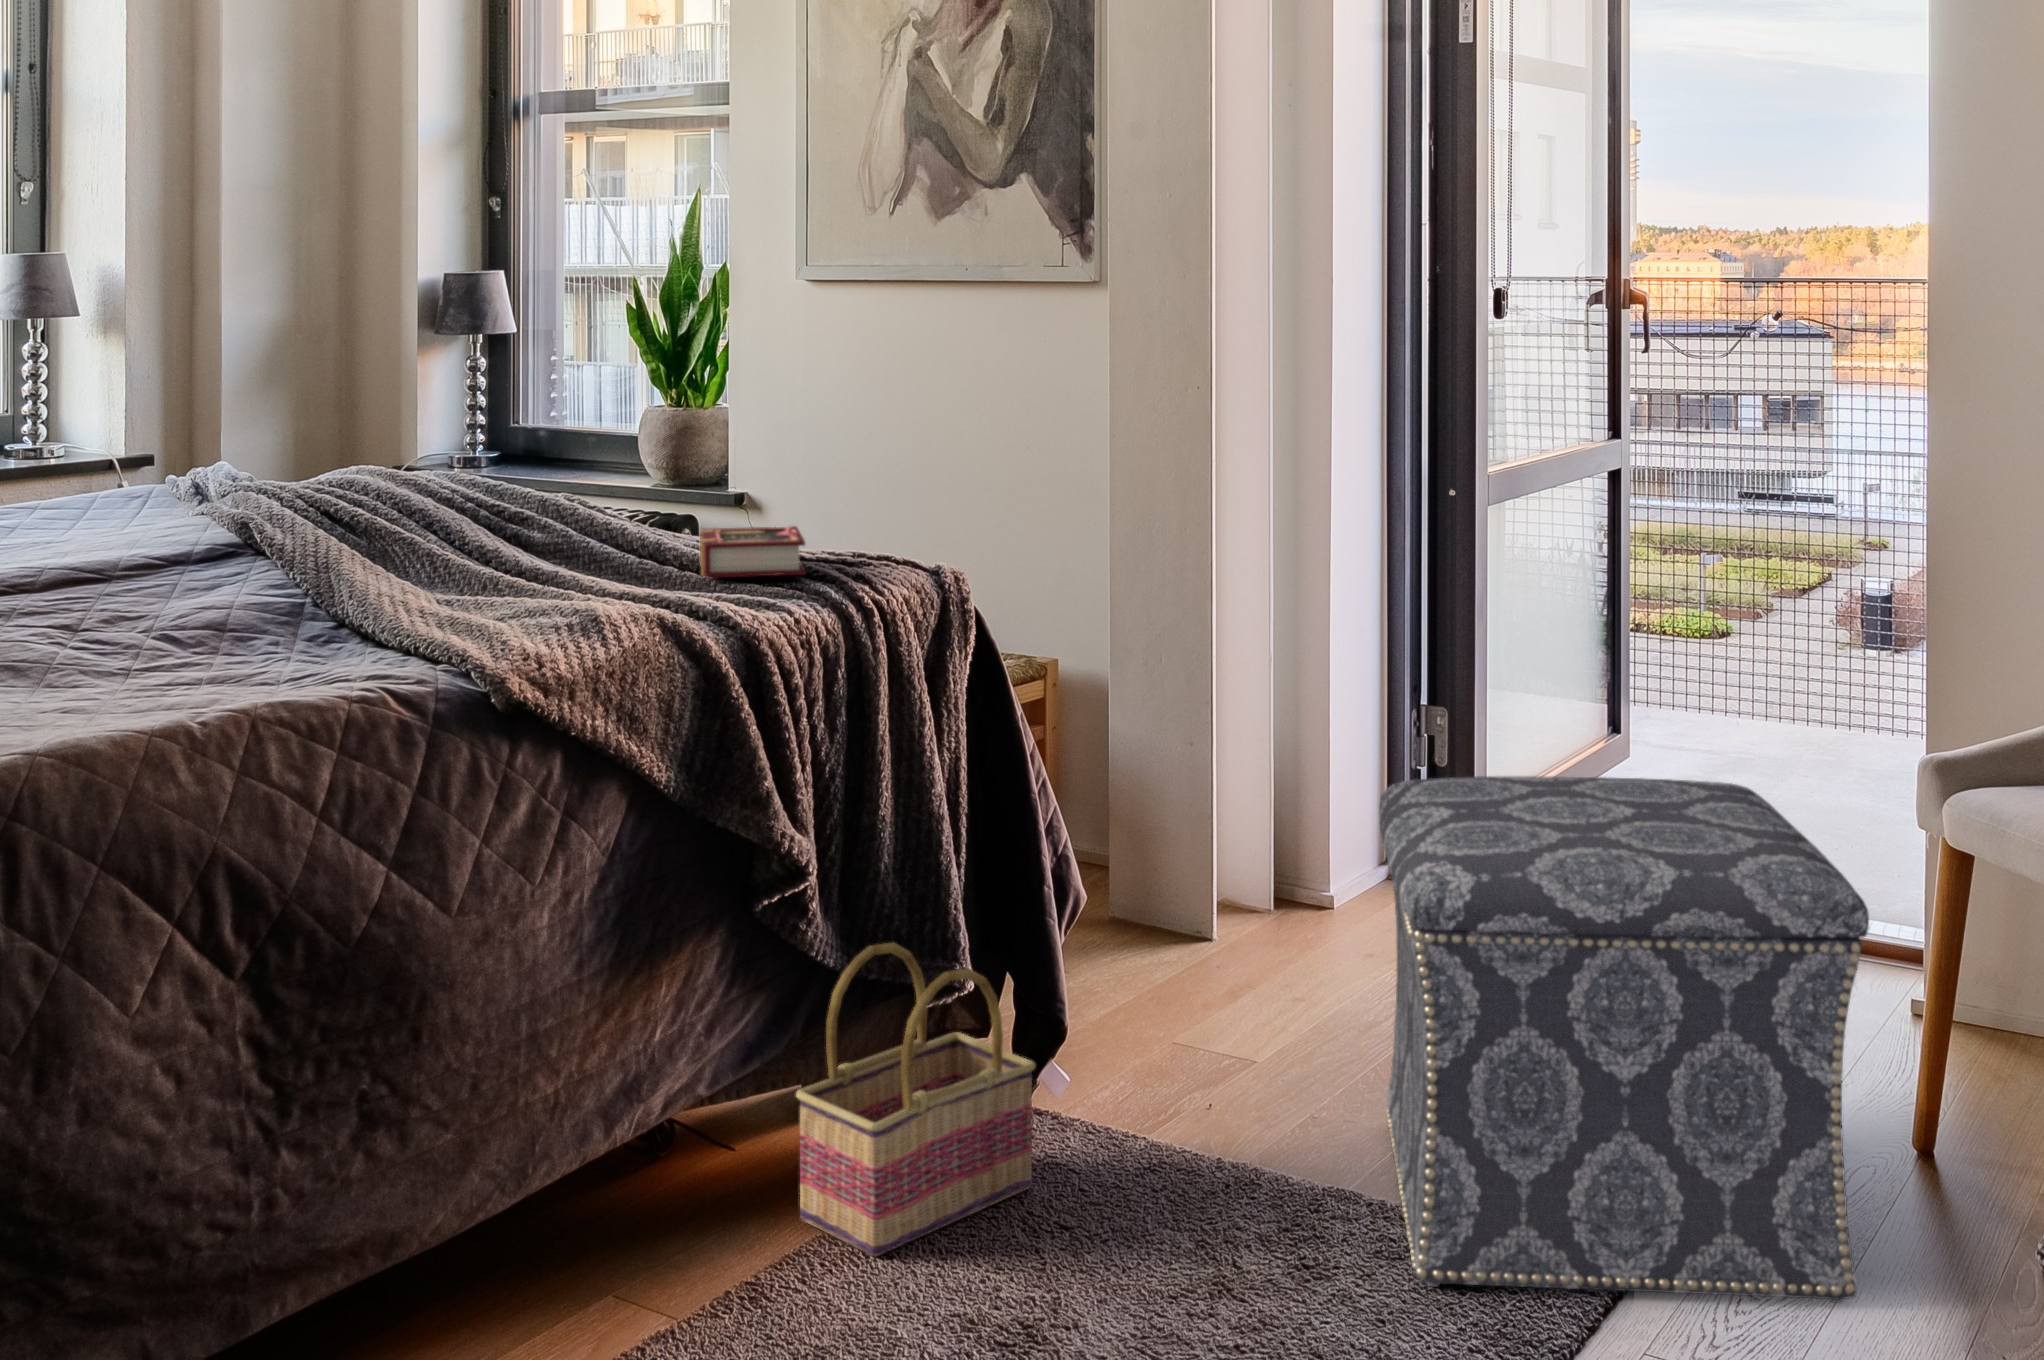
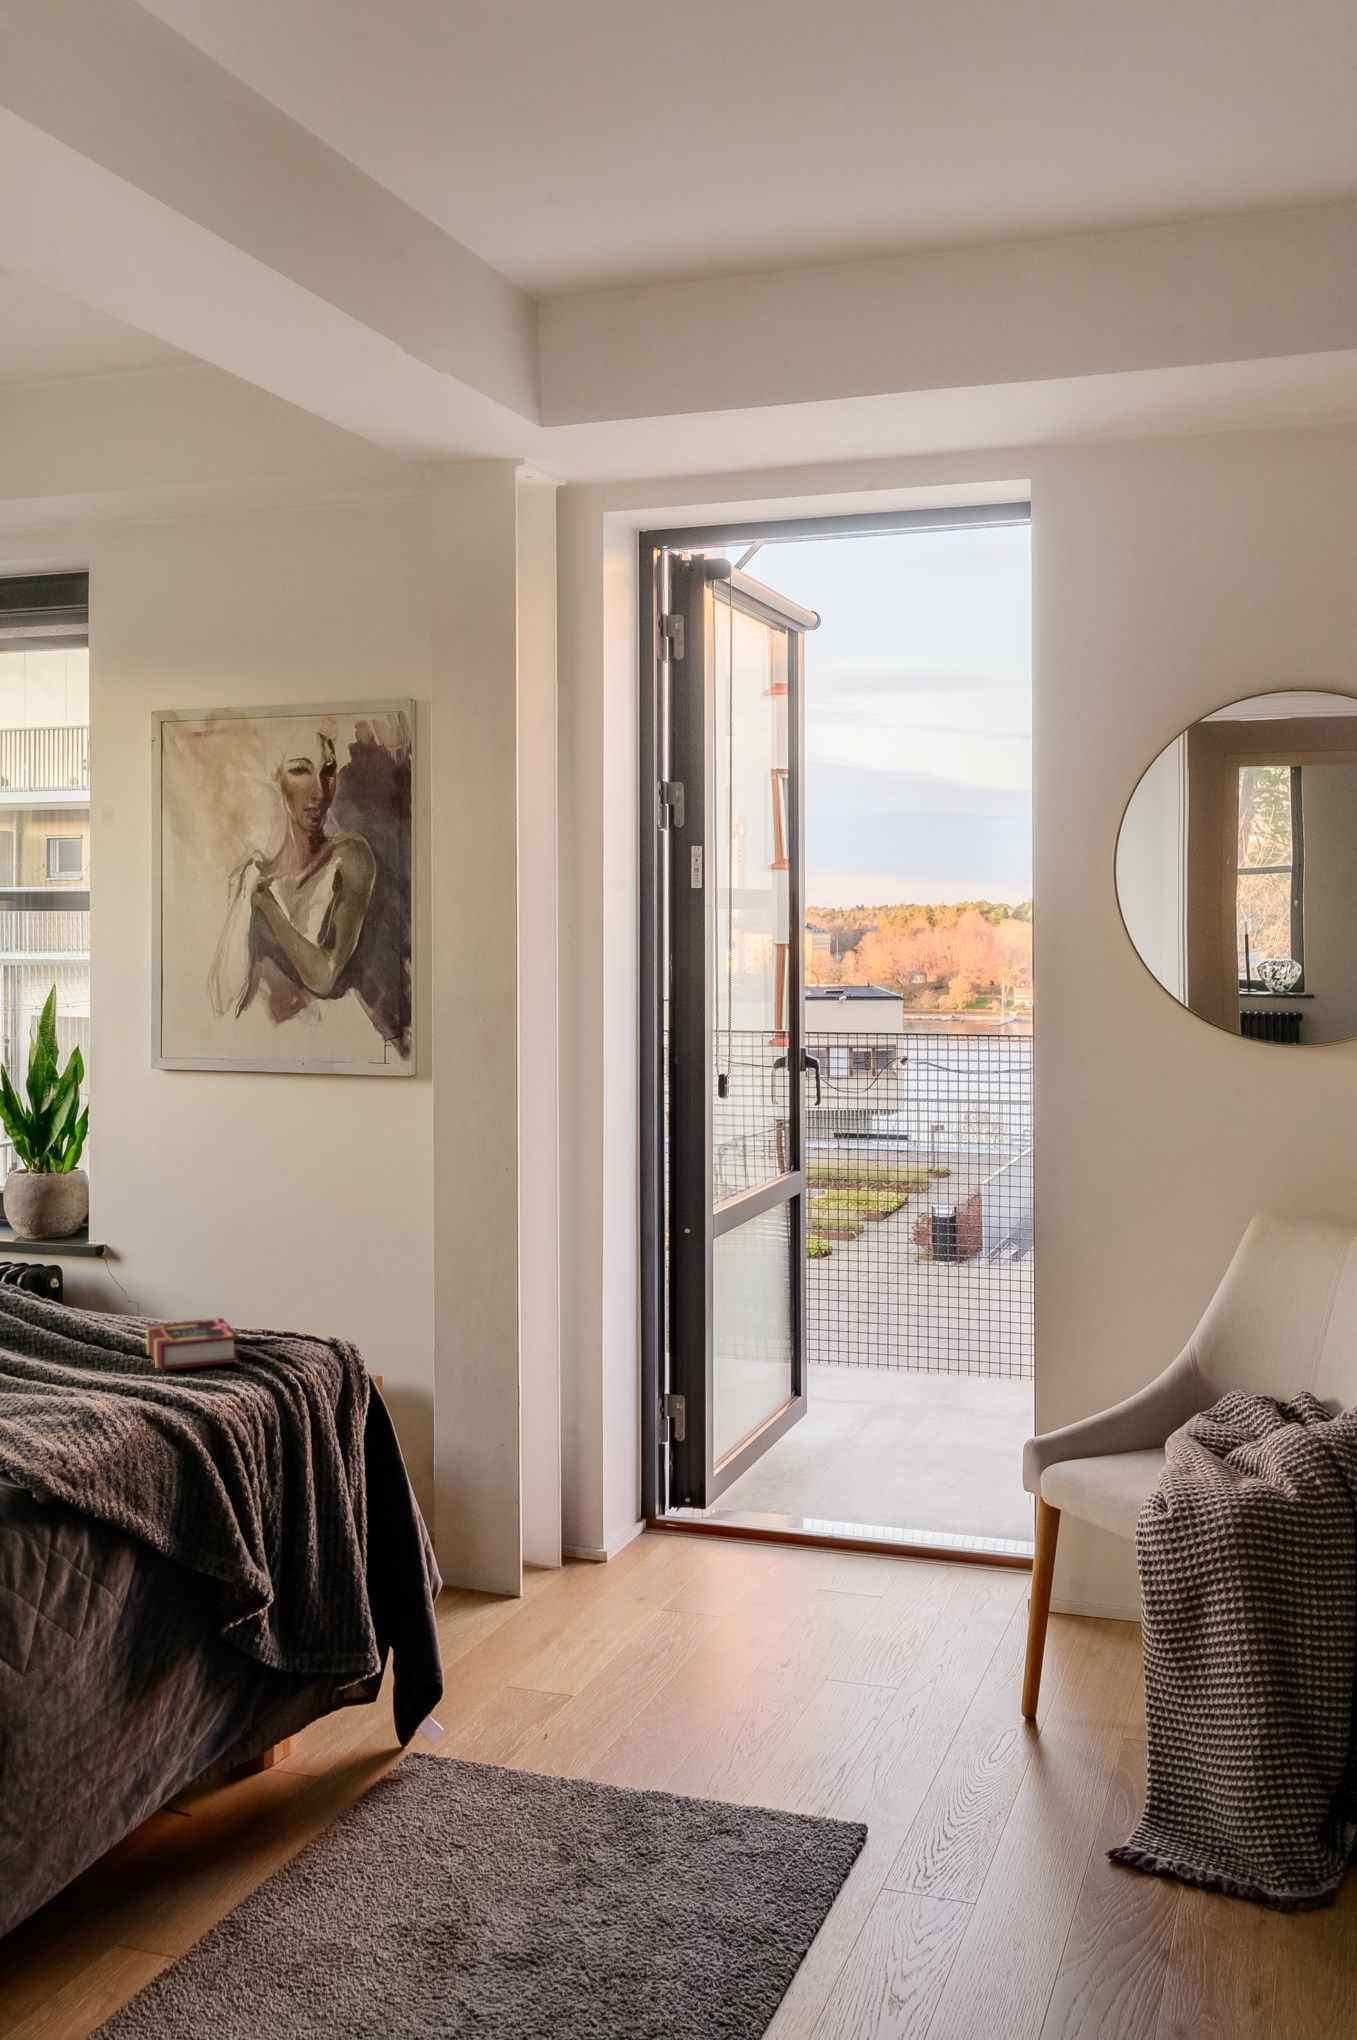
ottoman: present [1379,776,1869,1303] -> none [669,1469,1012,1852]
basket: present [796,943,1035,1256] -> none [253,1641,430,1883]

